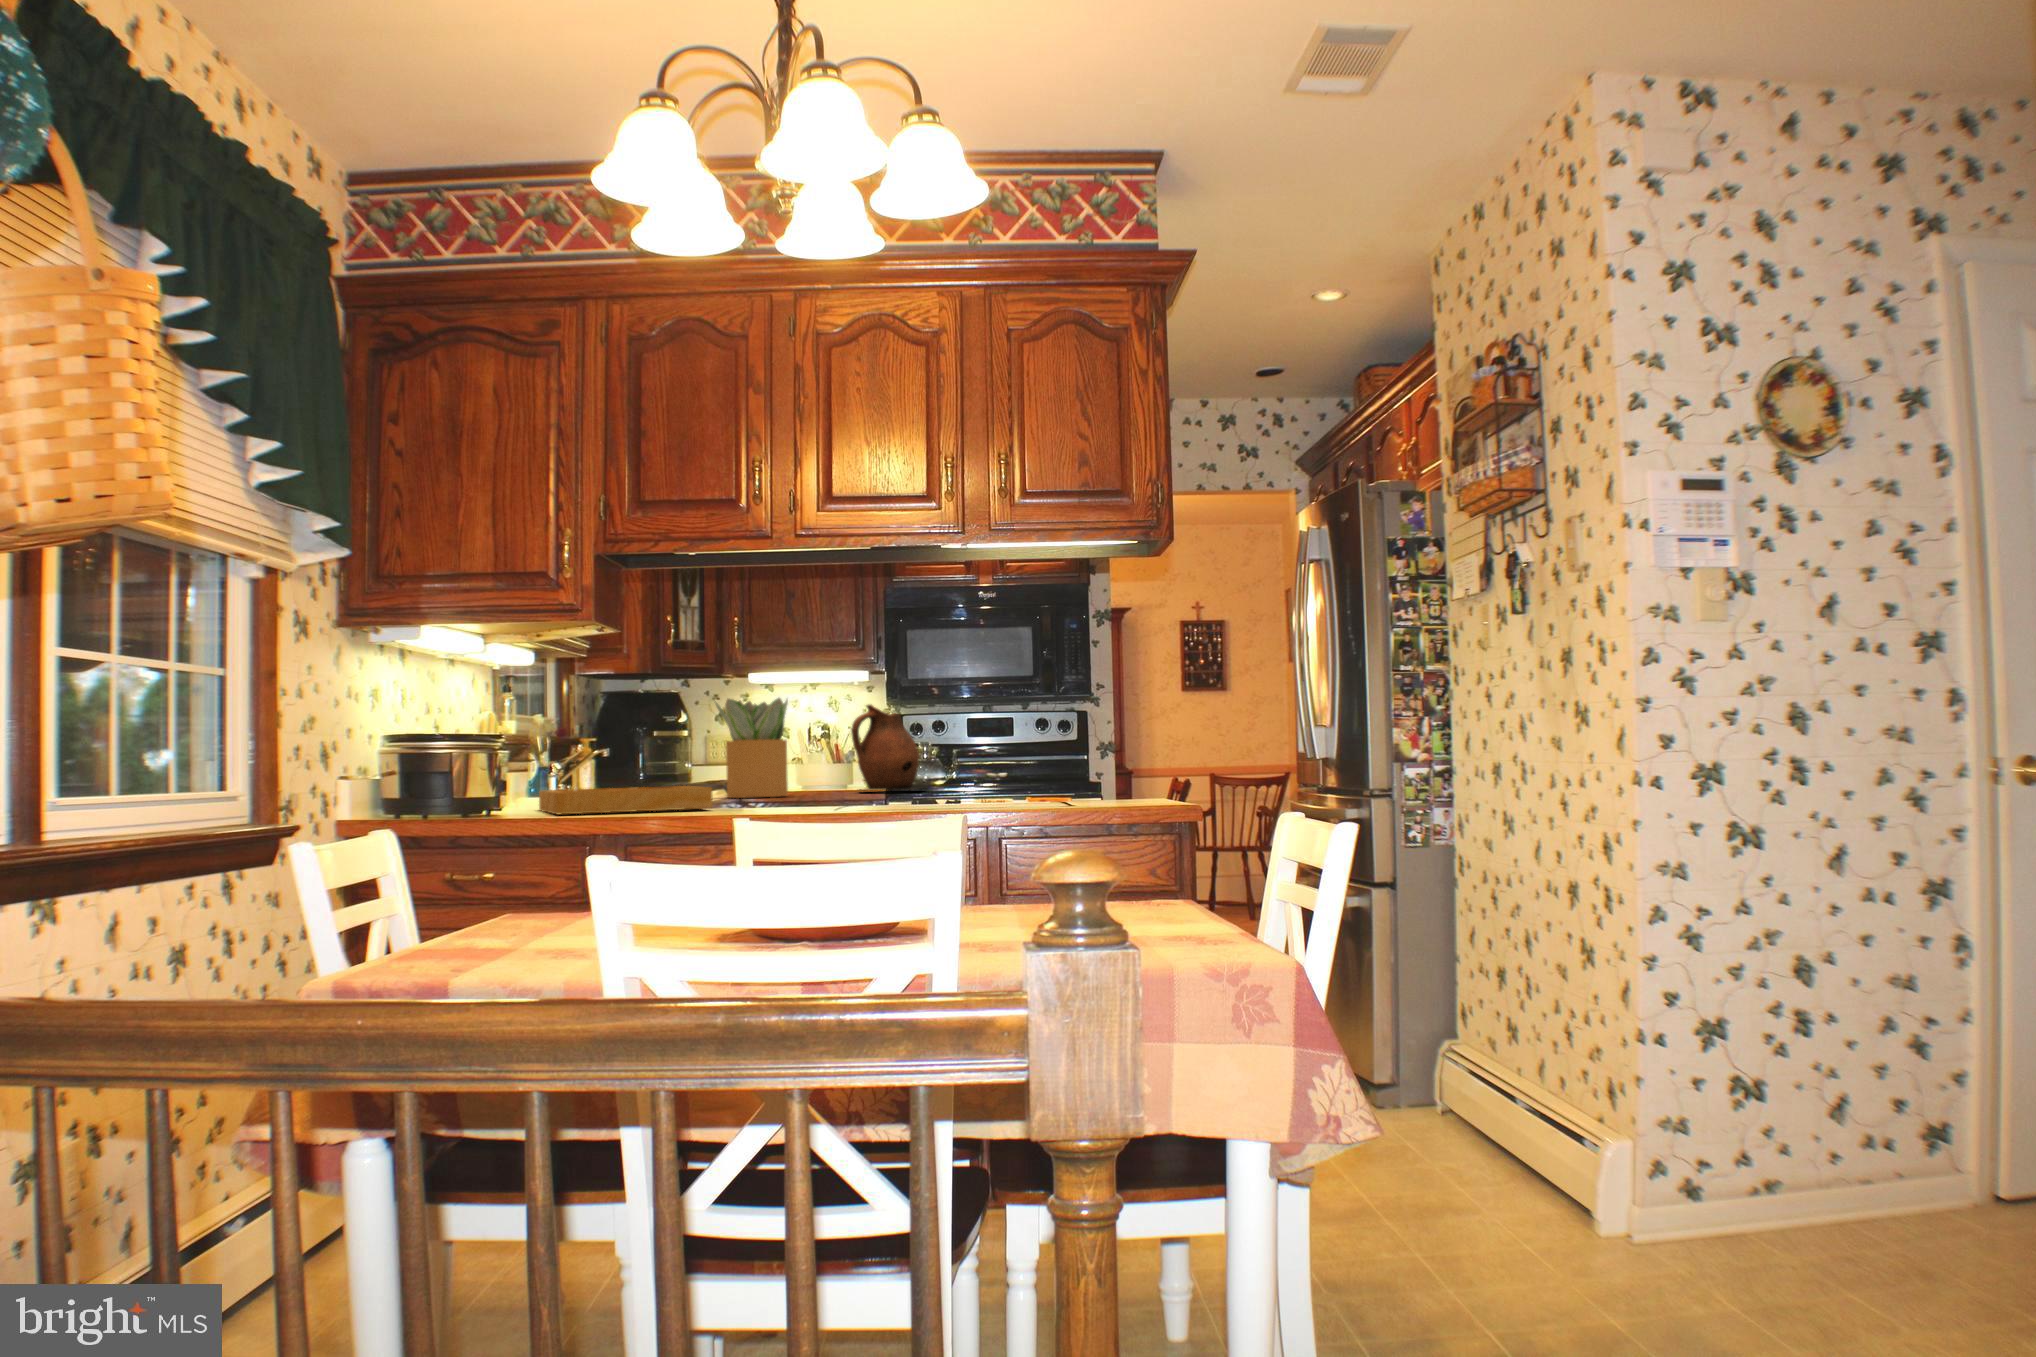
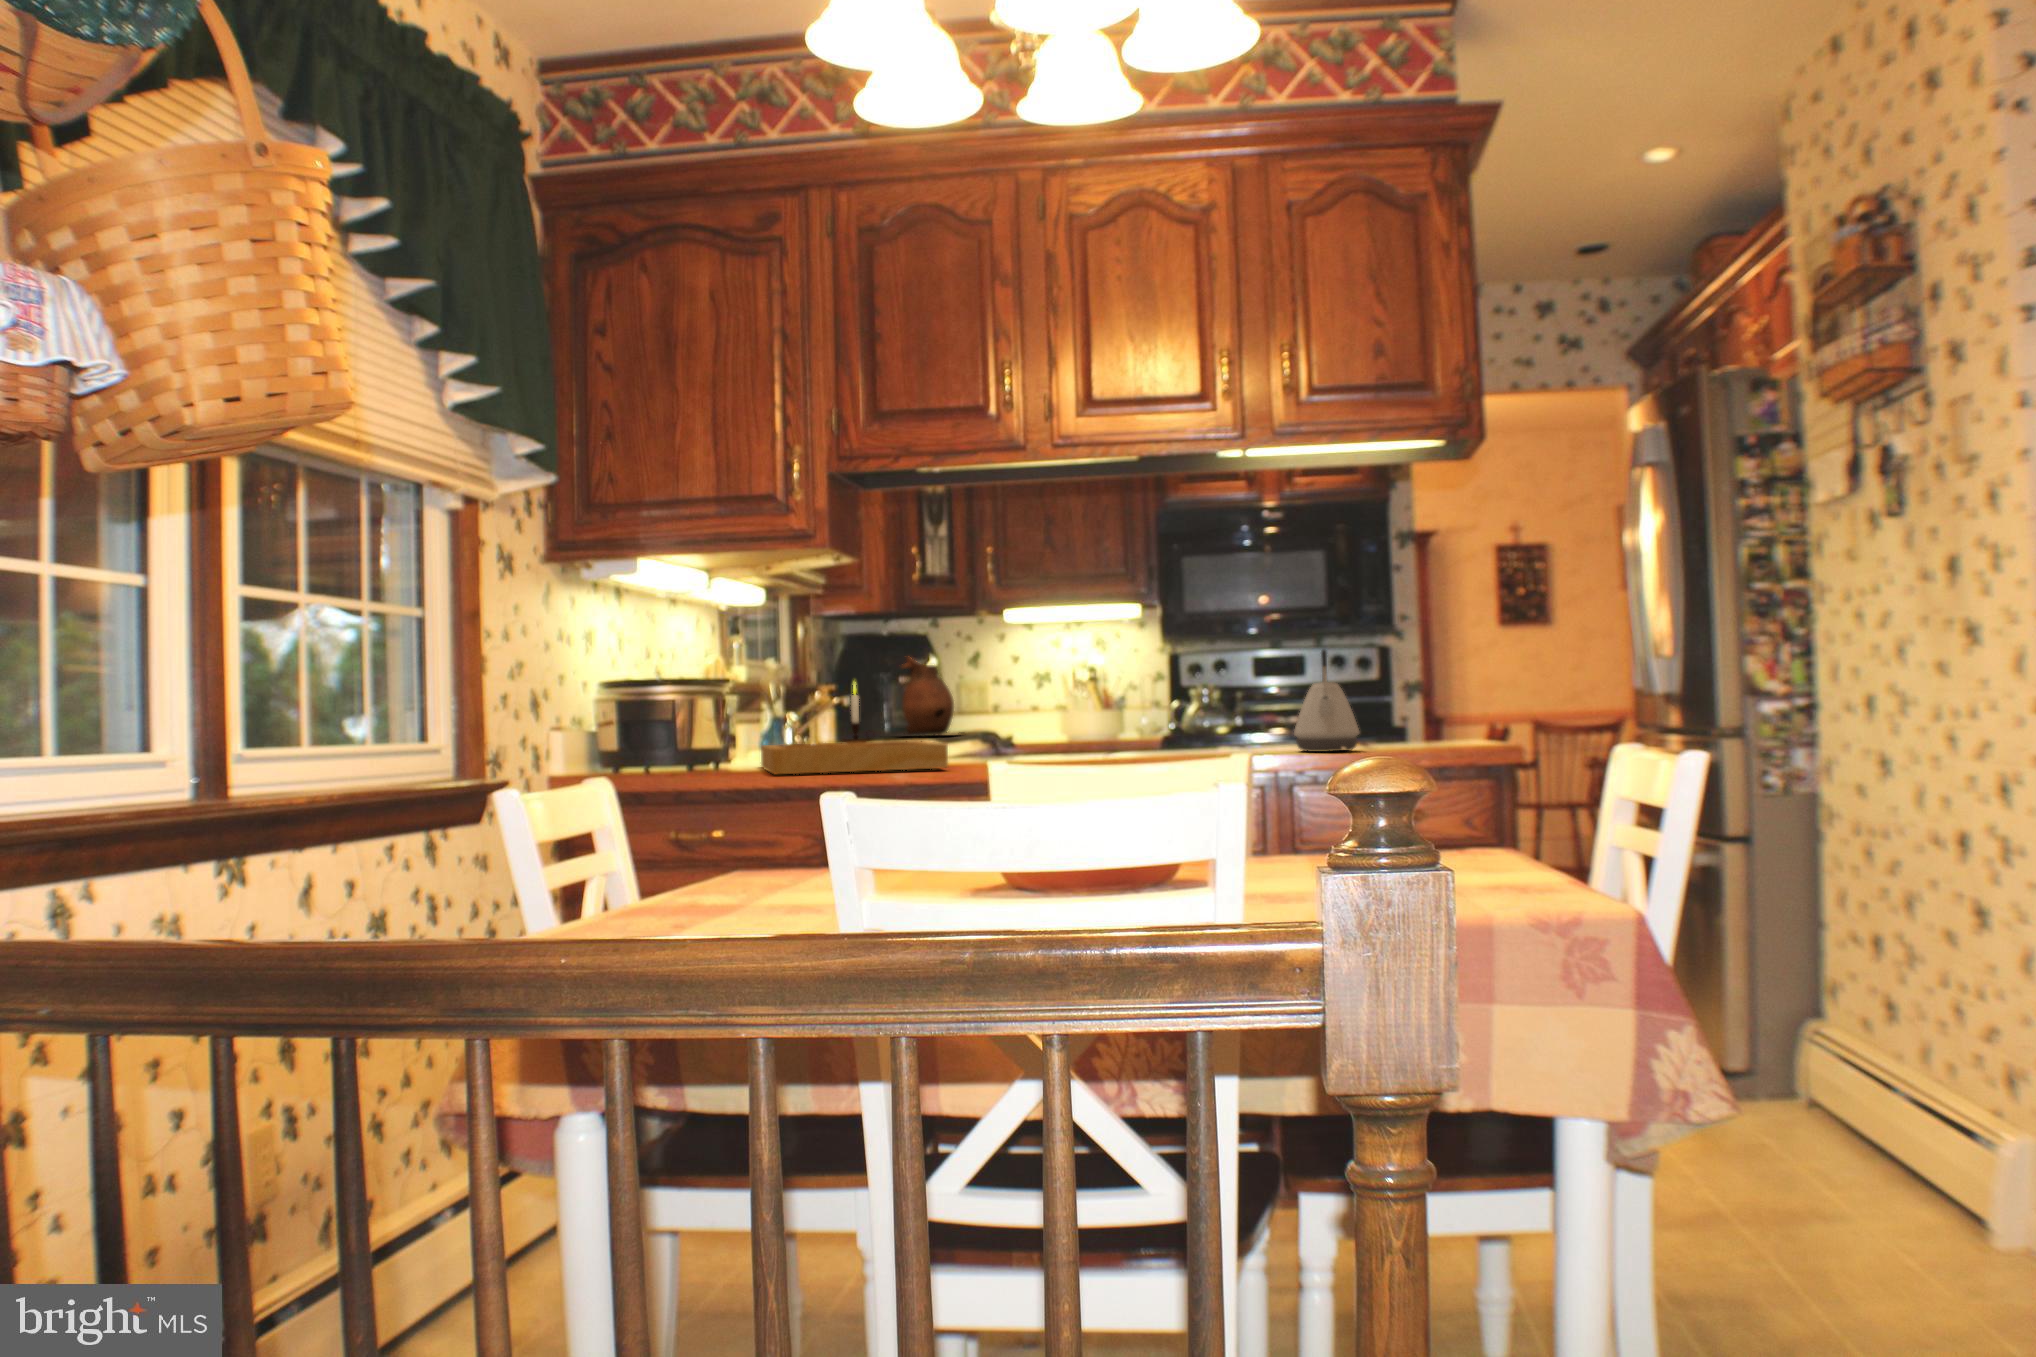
potted plant: present [714,698,788,798] -> none [956,637,1040,752]
ceramic pitcher: present [851,704,924,791] -> present [902,657,954,735]
kettle: none [1005,709,1058,795] -> present [1294,650,1359,752]
candle: none [600,734,632,792] -> present [841,682,874,743]

